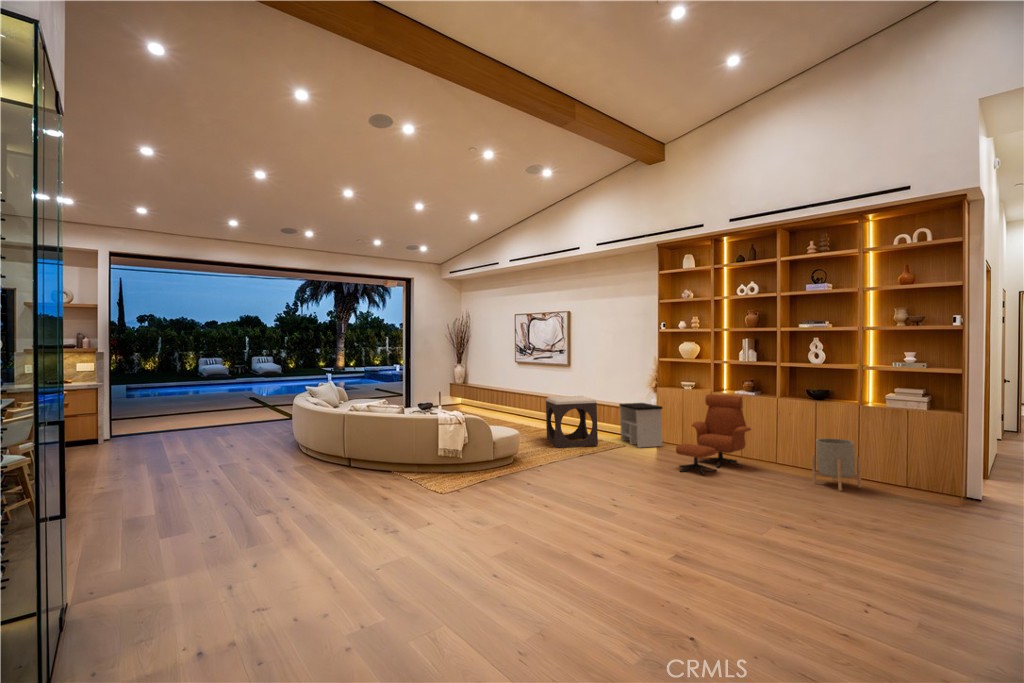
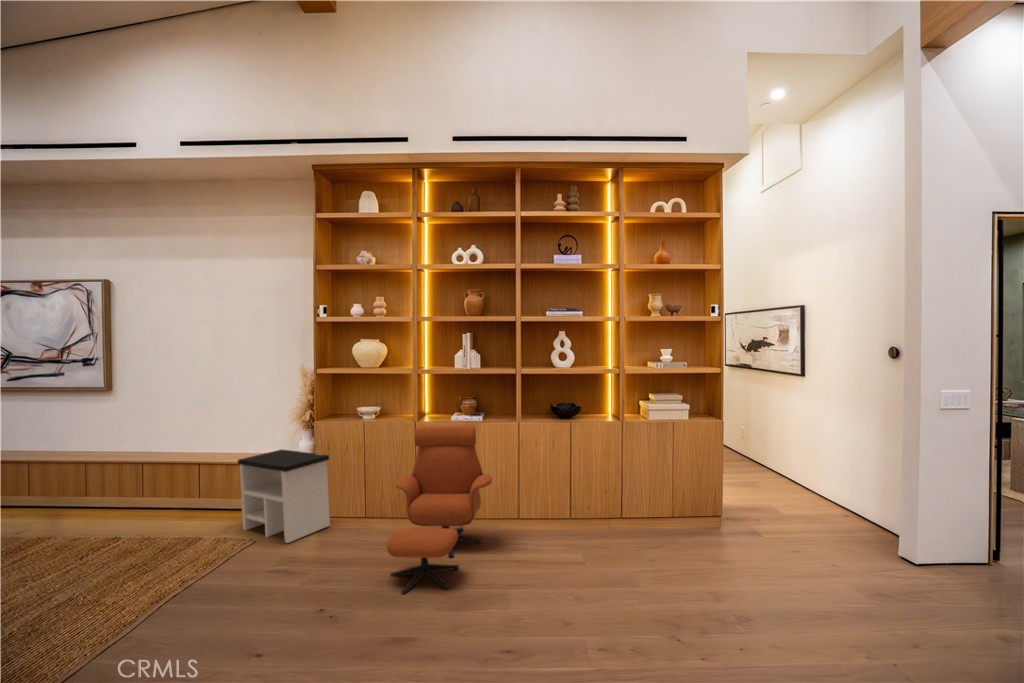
footstool: present [546,396,598,447] -> none [43,457,197,606]
planter: present [812,438,861,491] -> none [587,474,639,555]

